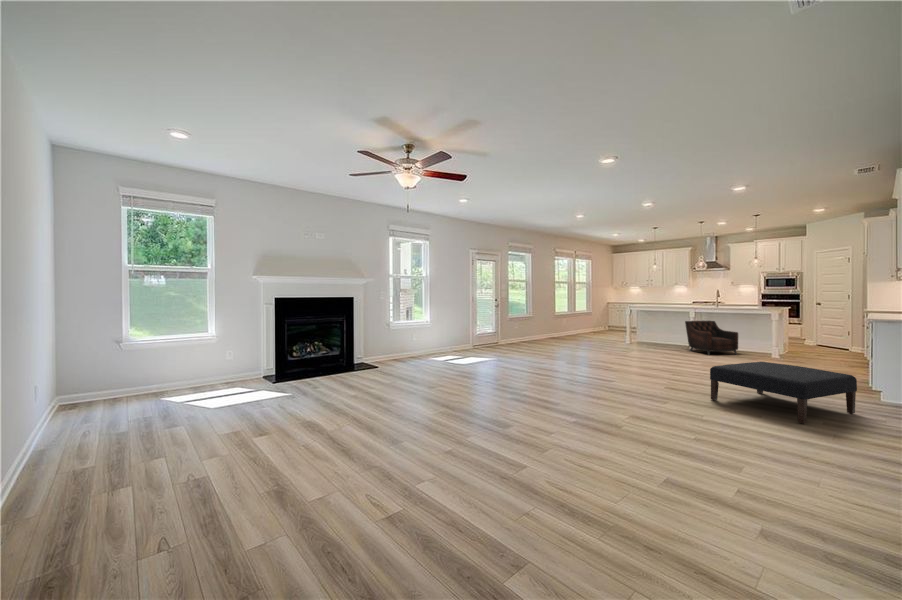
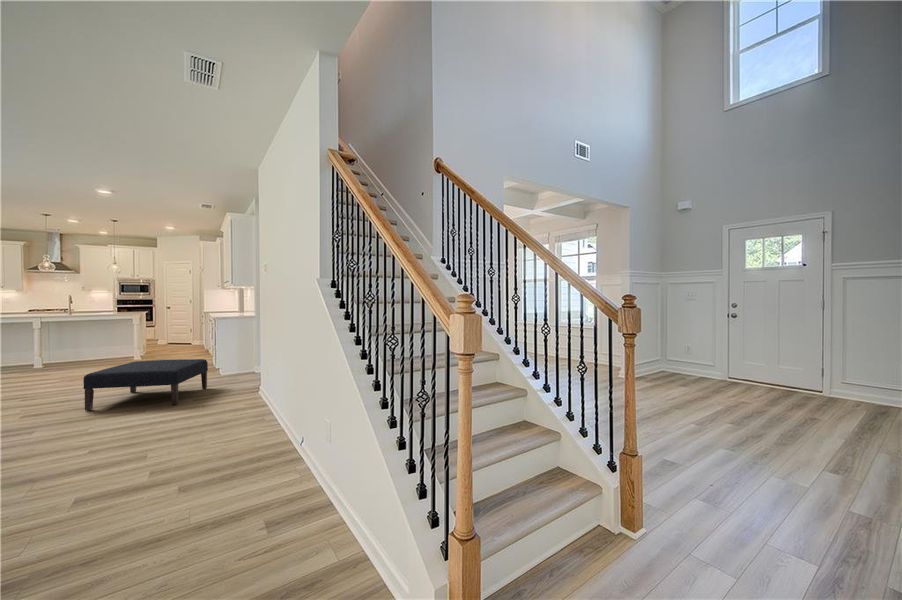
armchair: present [685,321,738,355] -> none [27,330,98,369]

